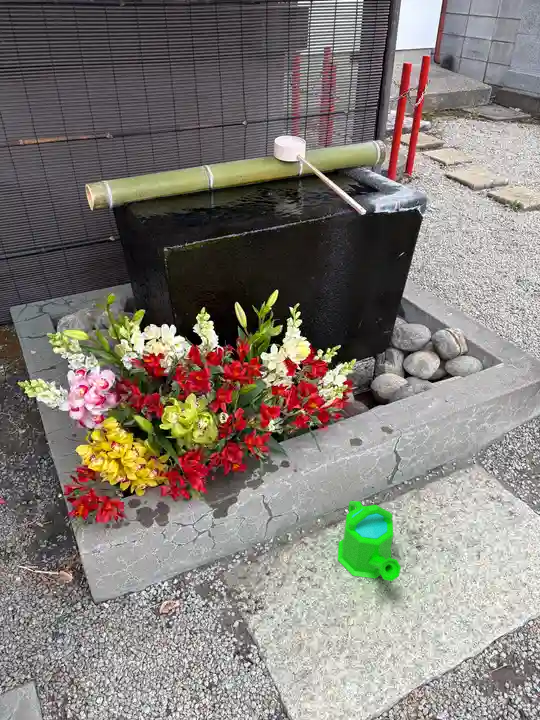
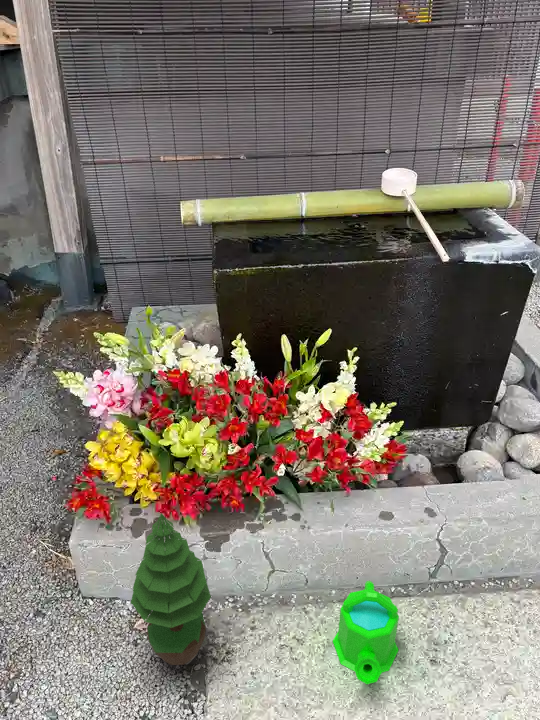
potted tree: none [174,489,249,630] -> present [131,513,211,665]

